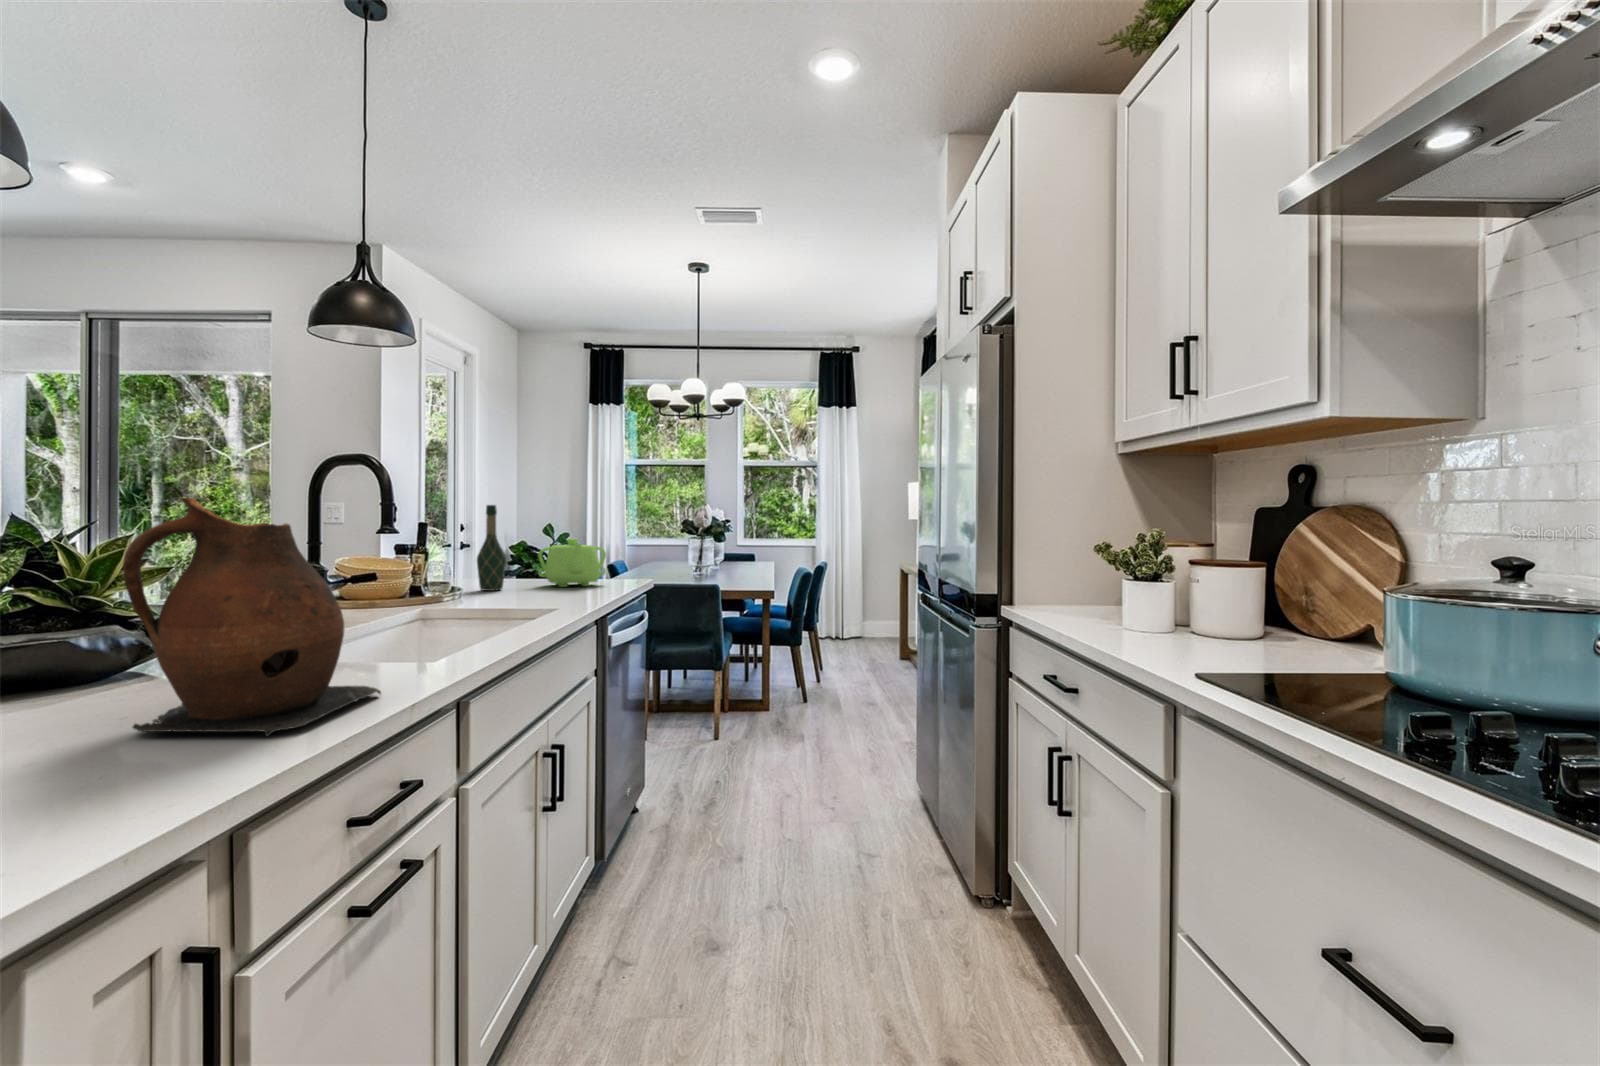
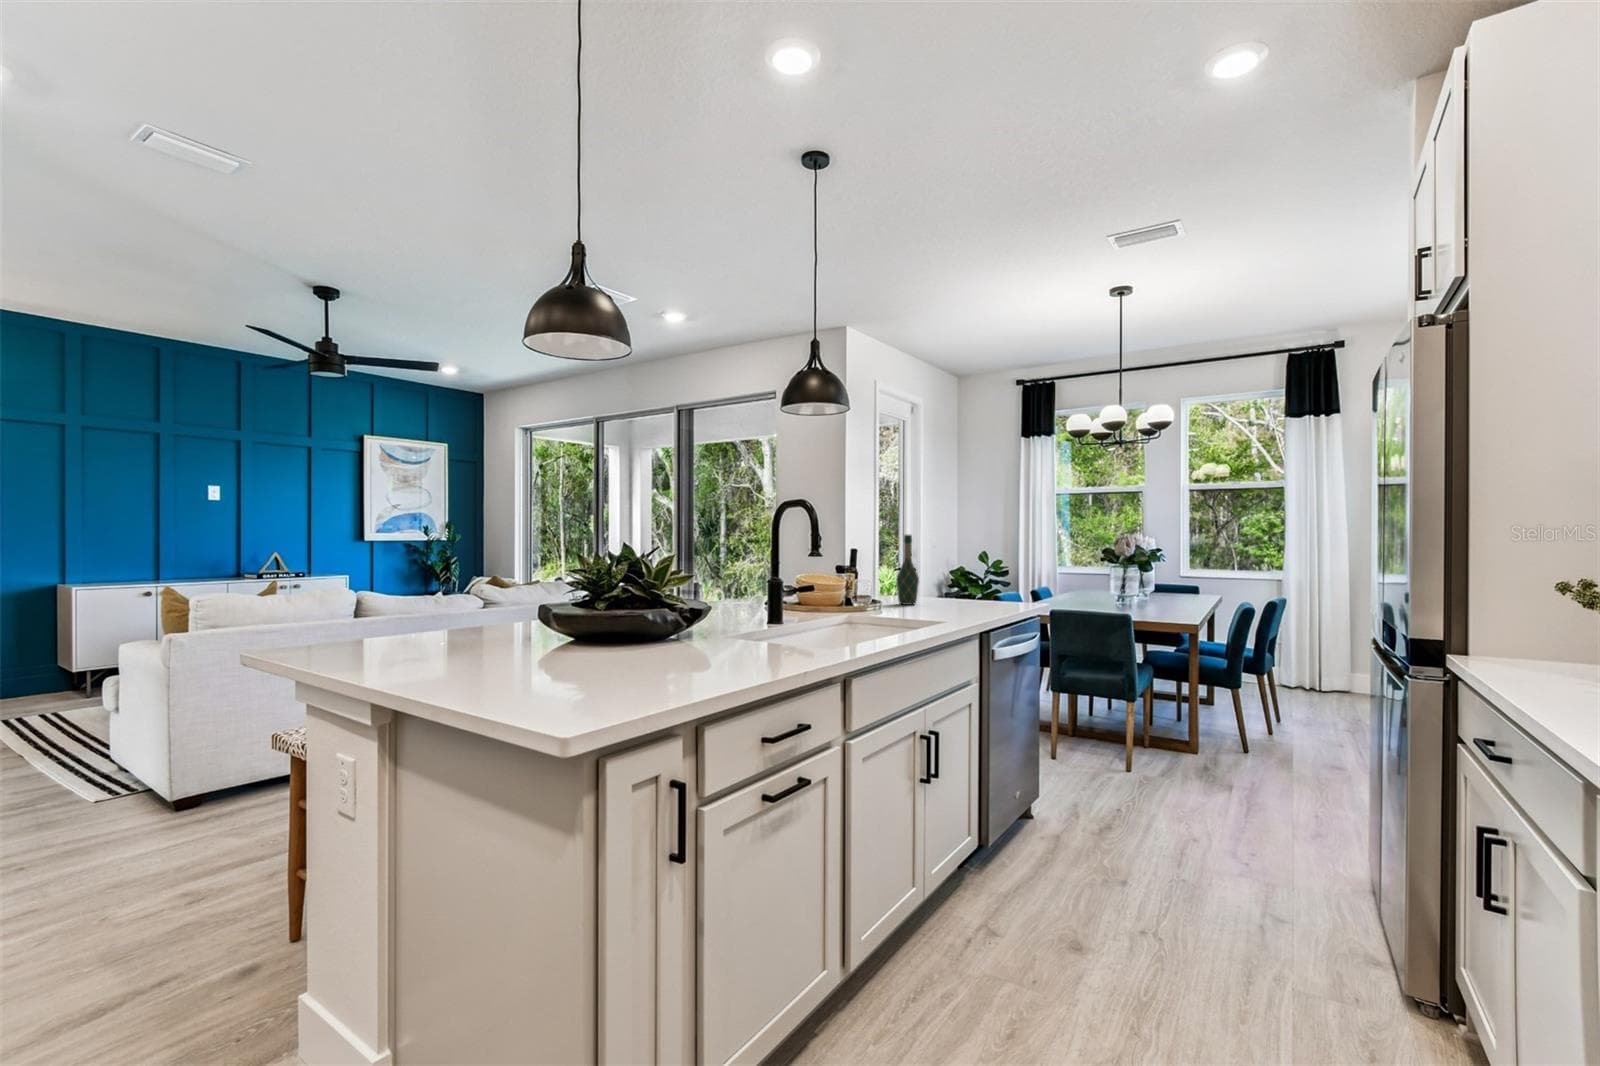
ceramic pitcher: present [123,498,381,736] -> none [660,534,786,676]
teapot: present [538,539,606,587] -> none [946,564,1005,606]

